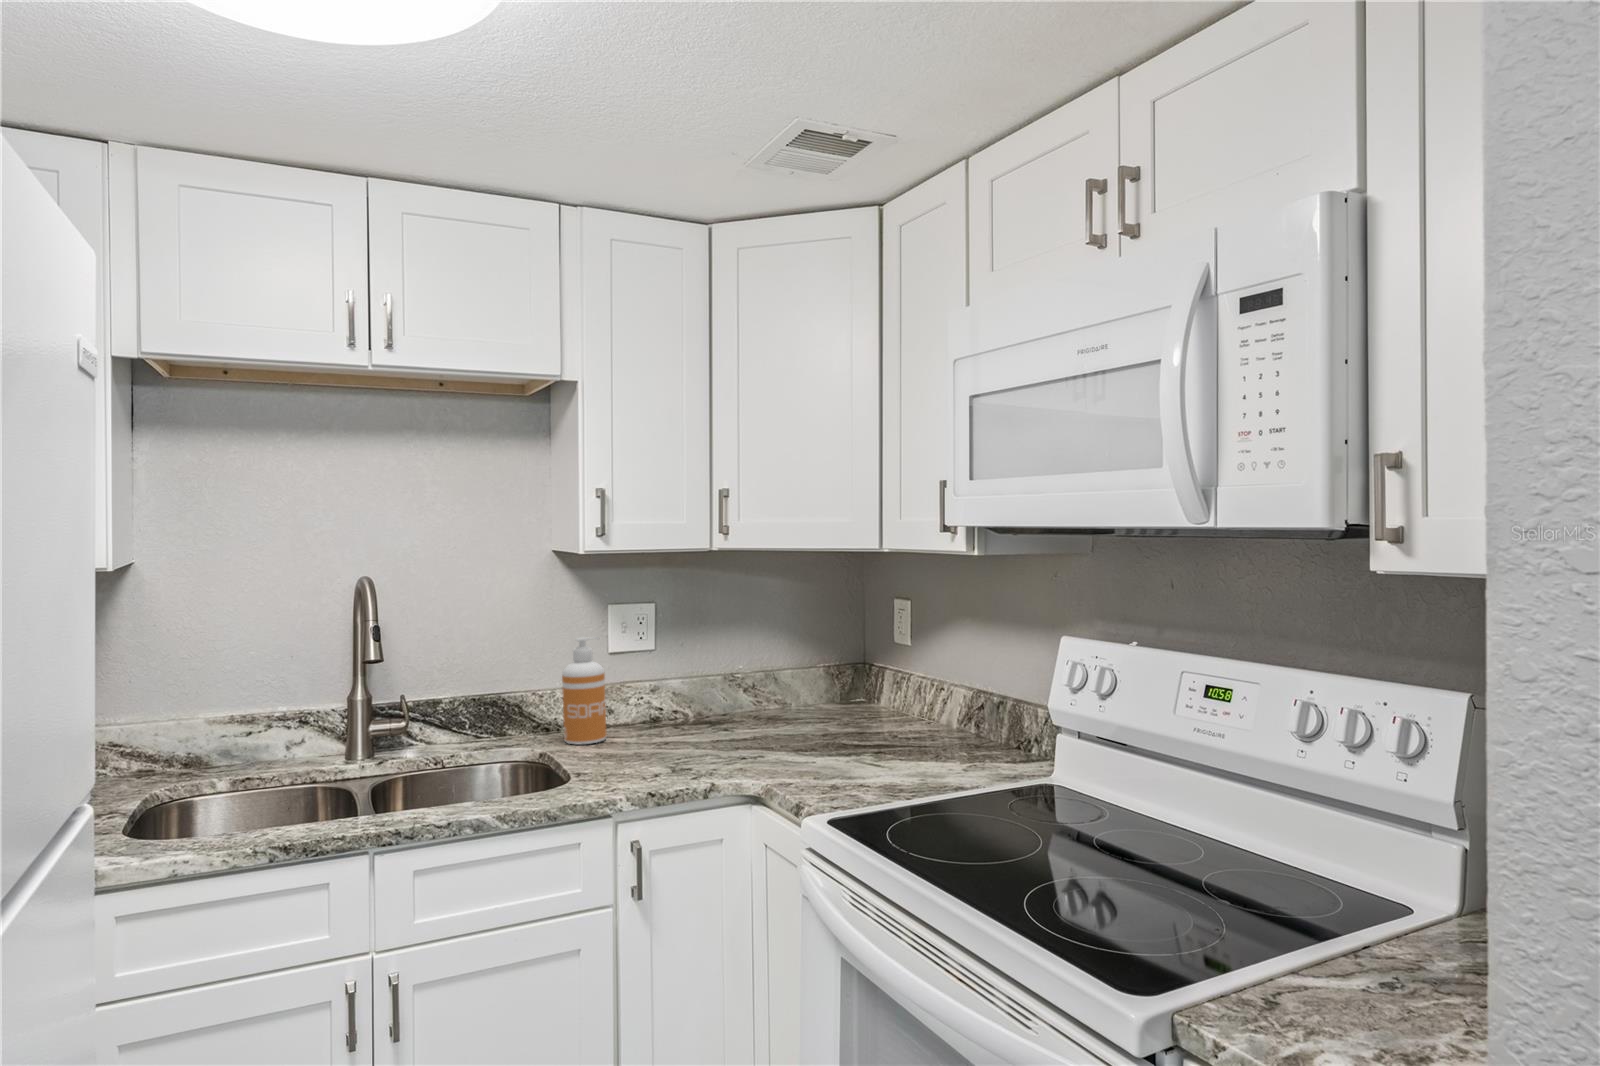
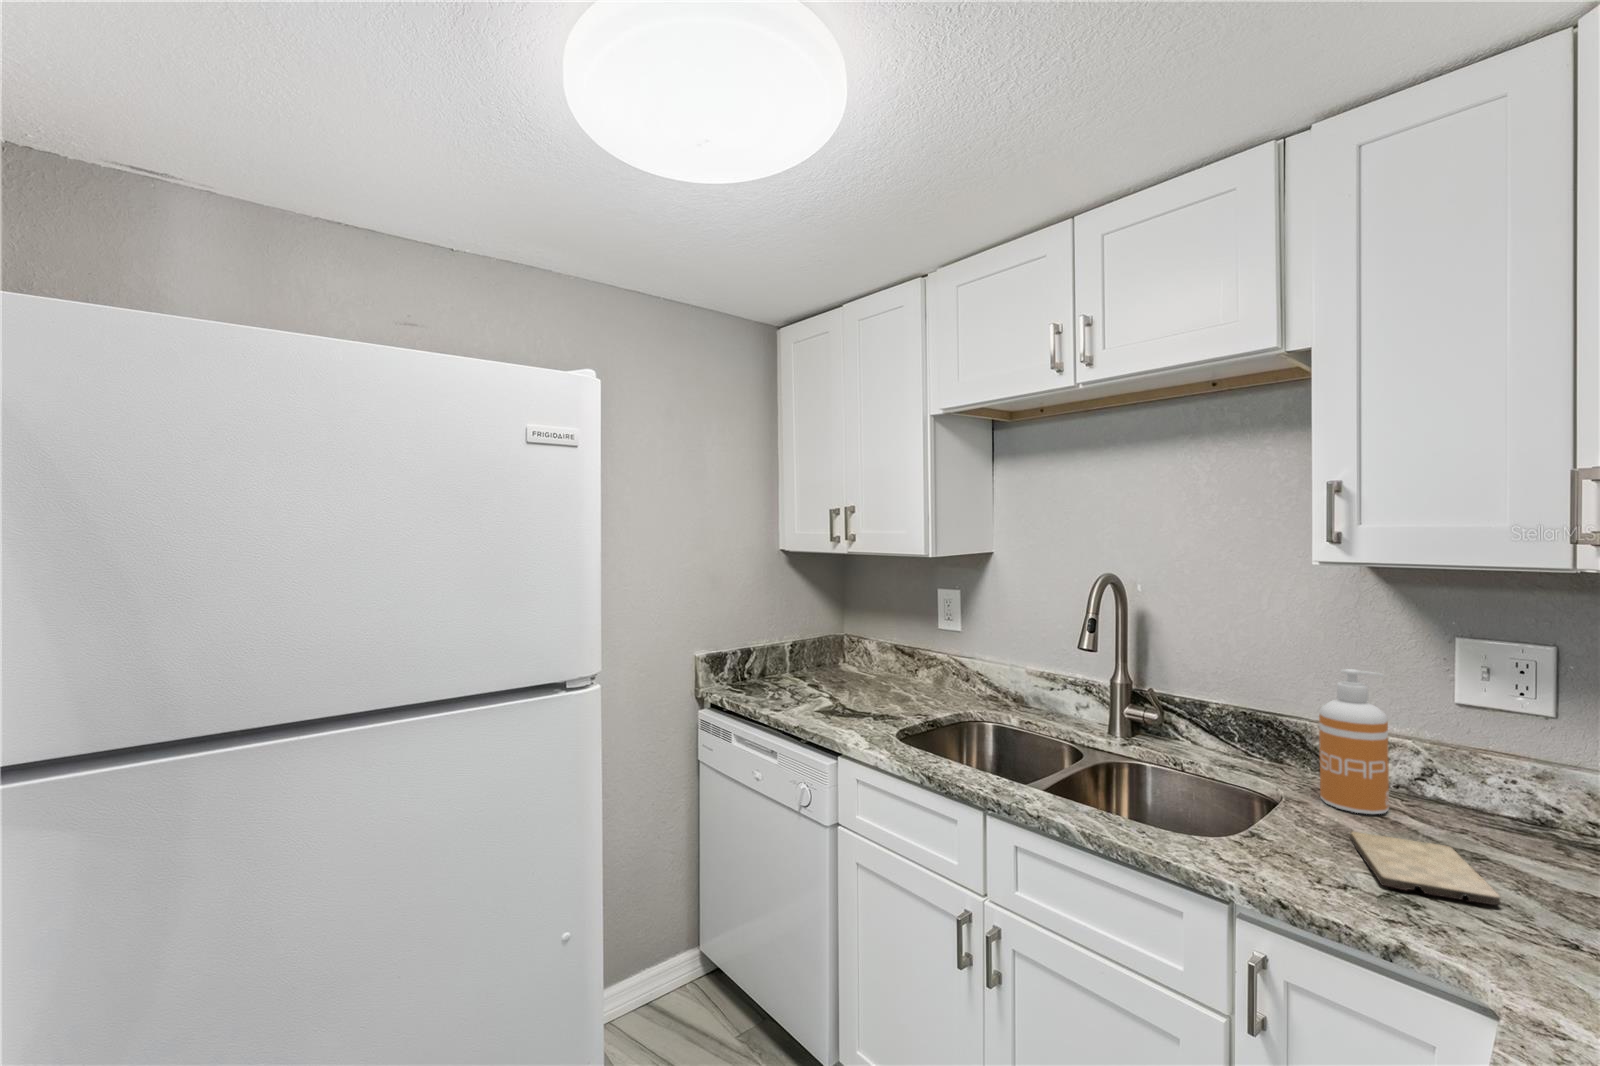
cutting board: none [618,740,713,765] -> present [1350,832,1501,905]

